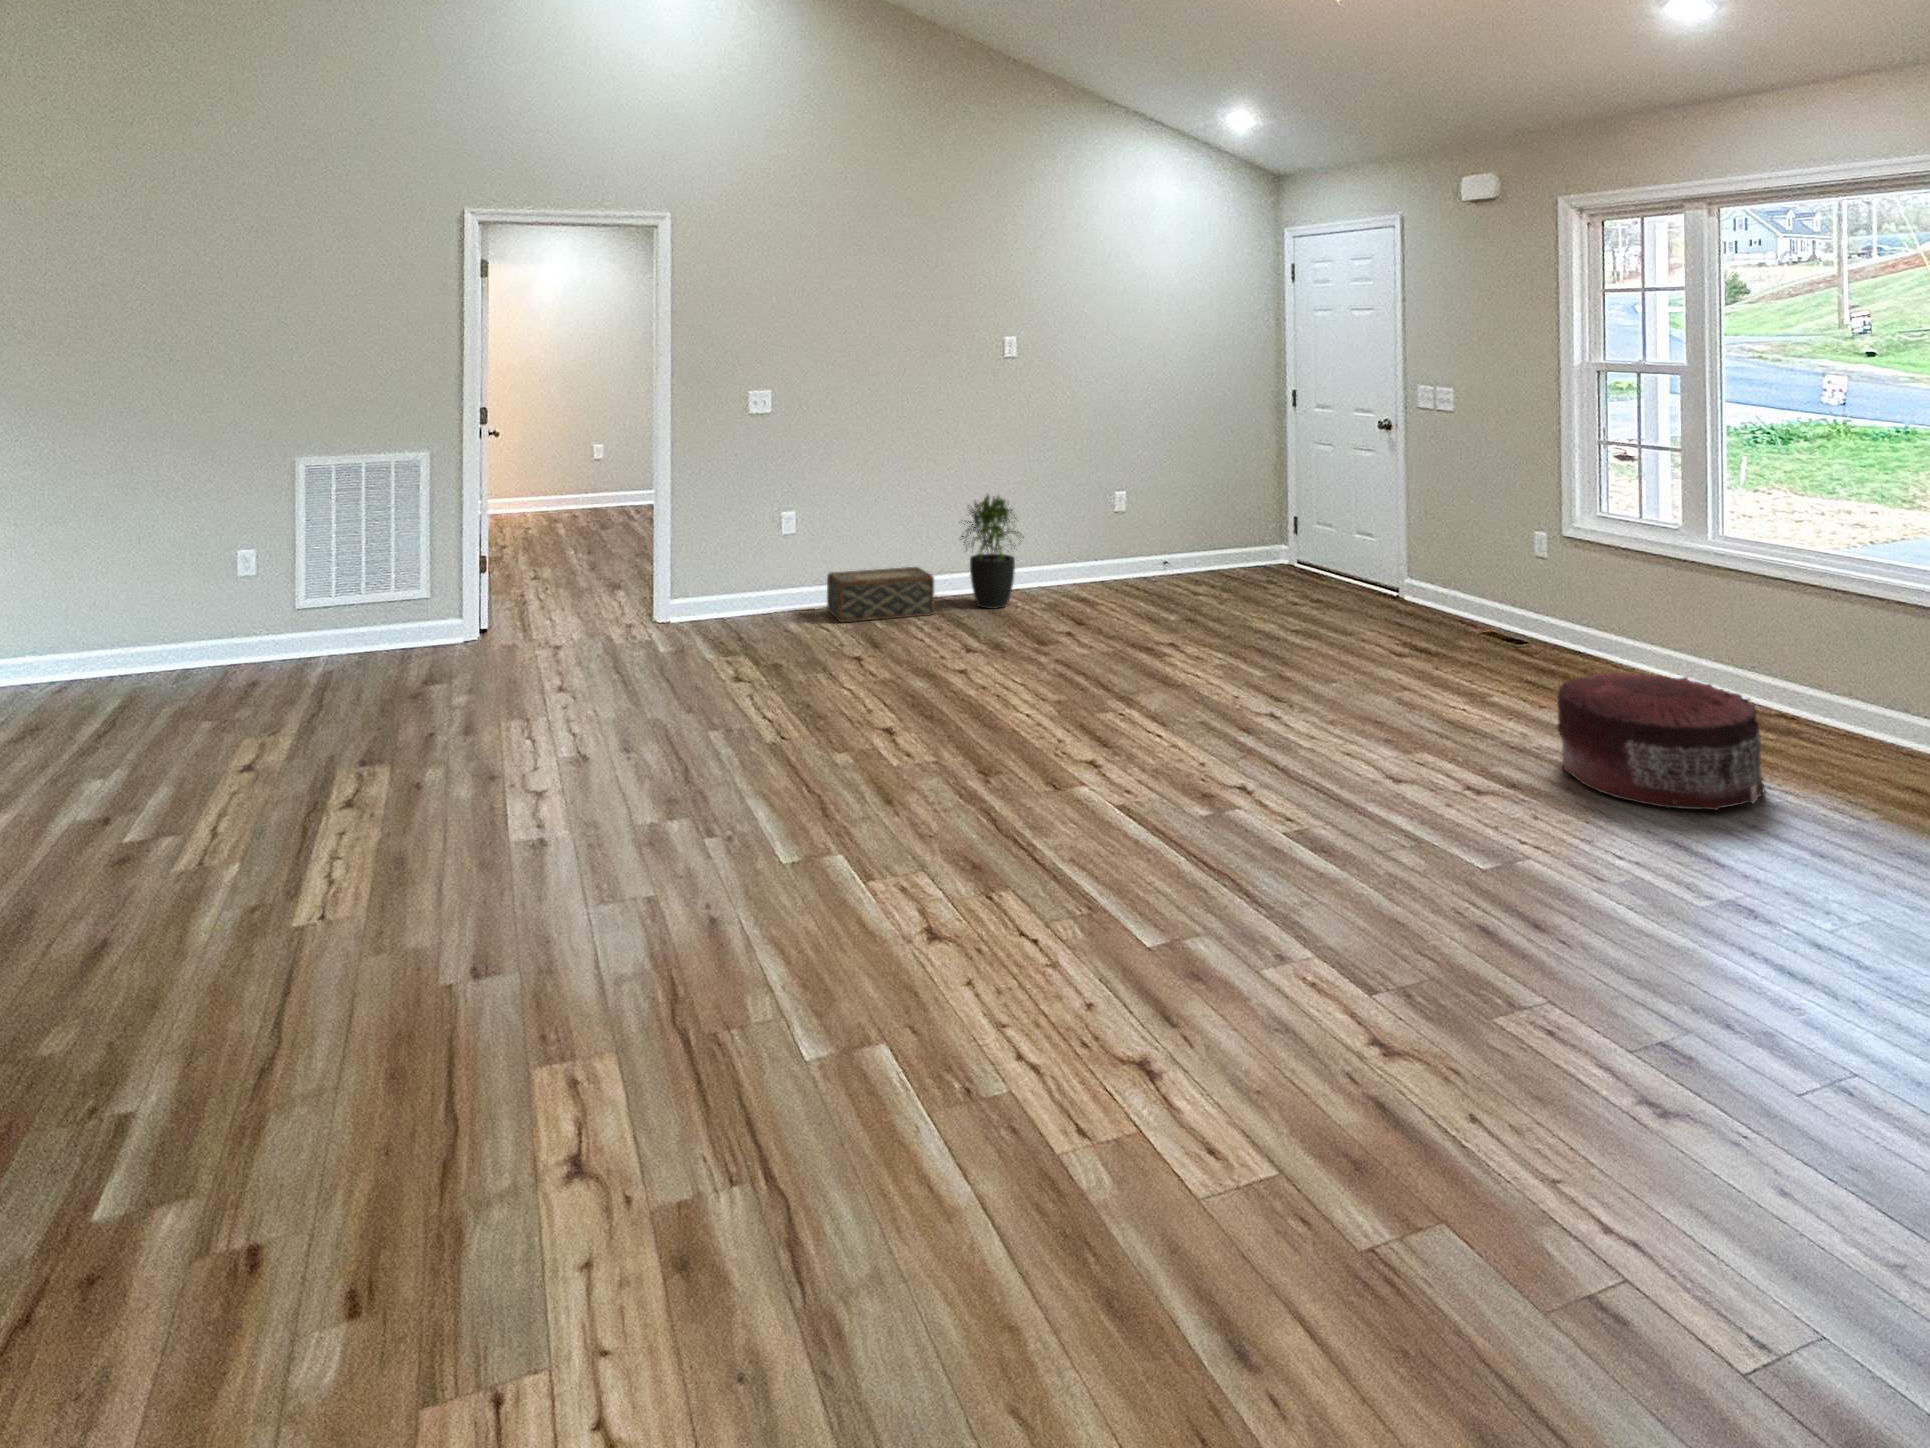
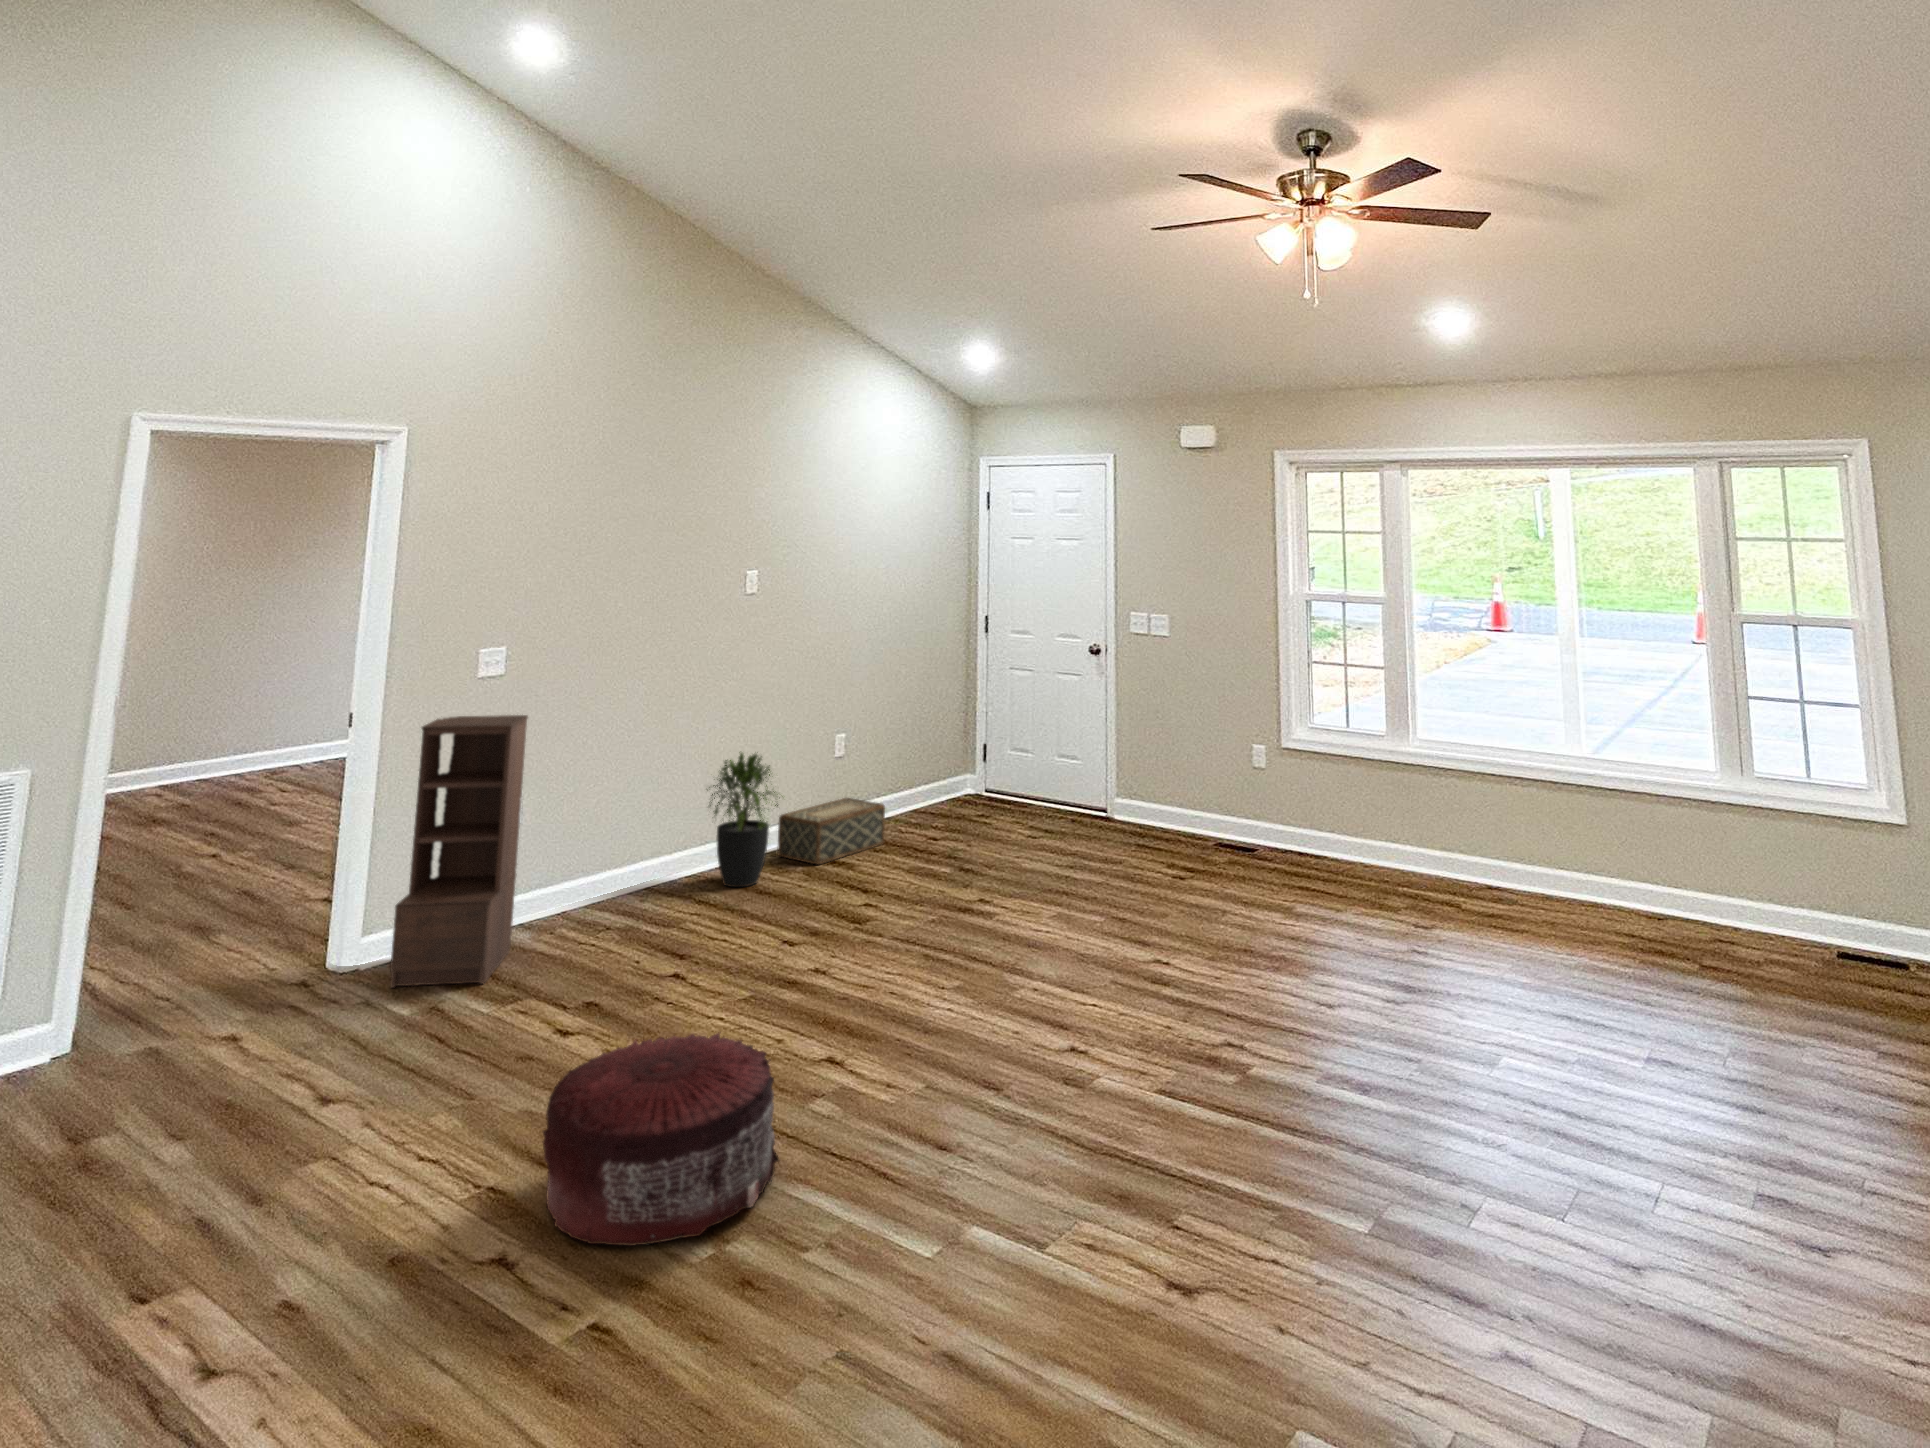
bookshelf: none [673,442,777,642] -> present [390,715,528,988]
woven basket: present [827,567,934,622] -> present [777,798,885,865]
pouf: present [1557,671,1765,810] -> present [543,1033,779,1246]

